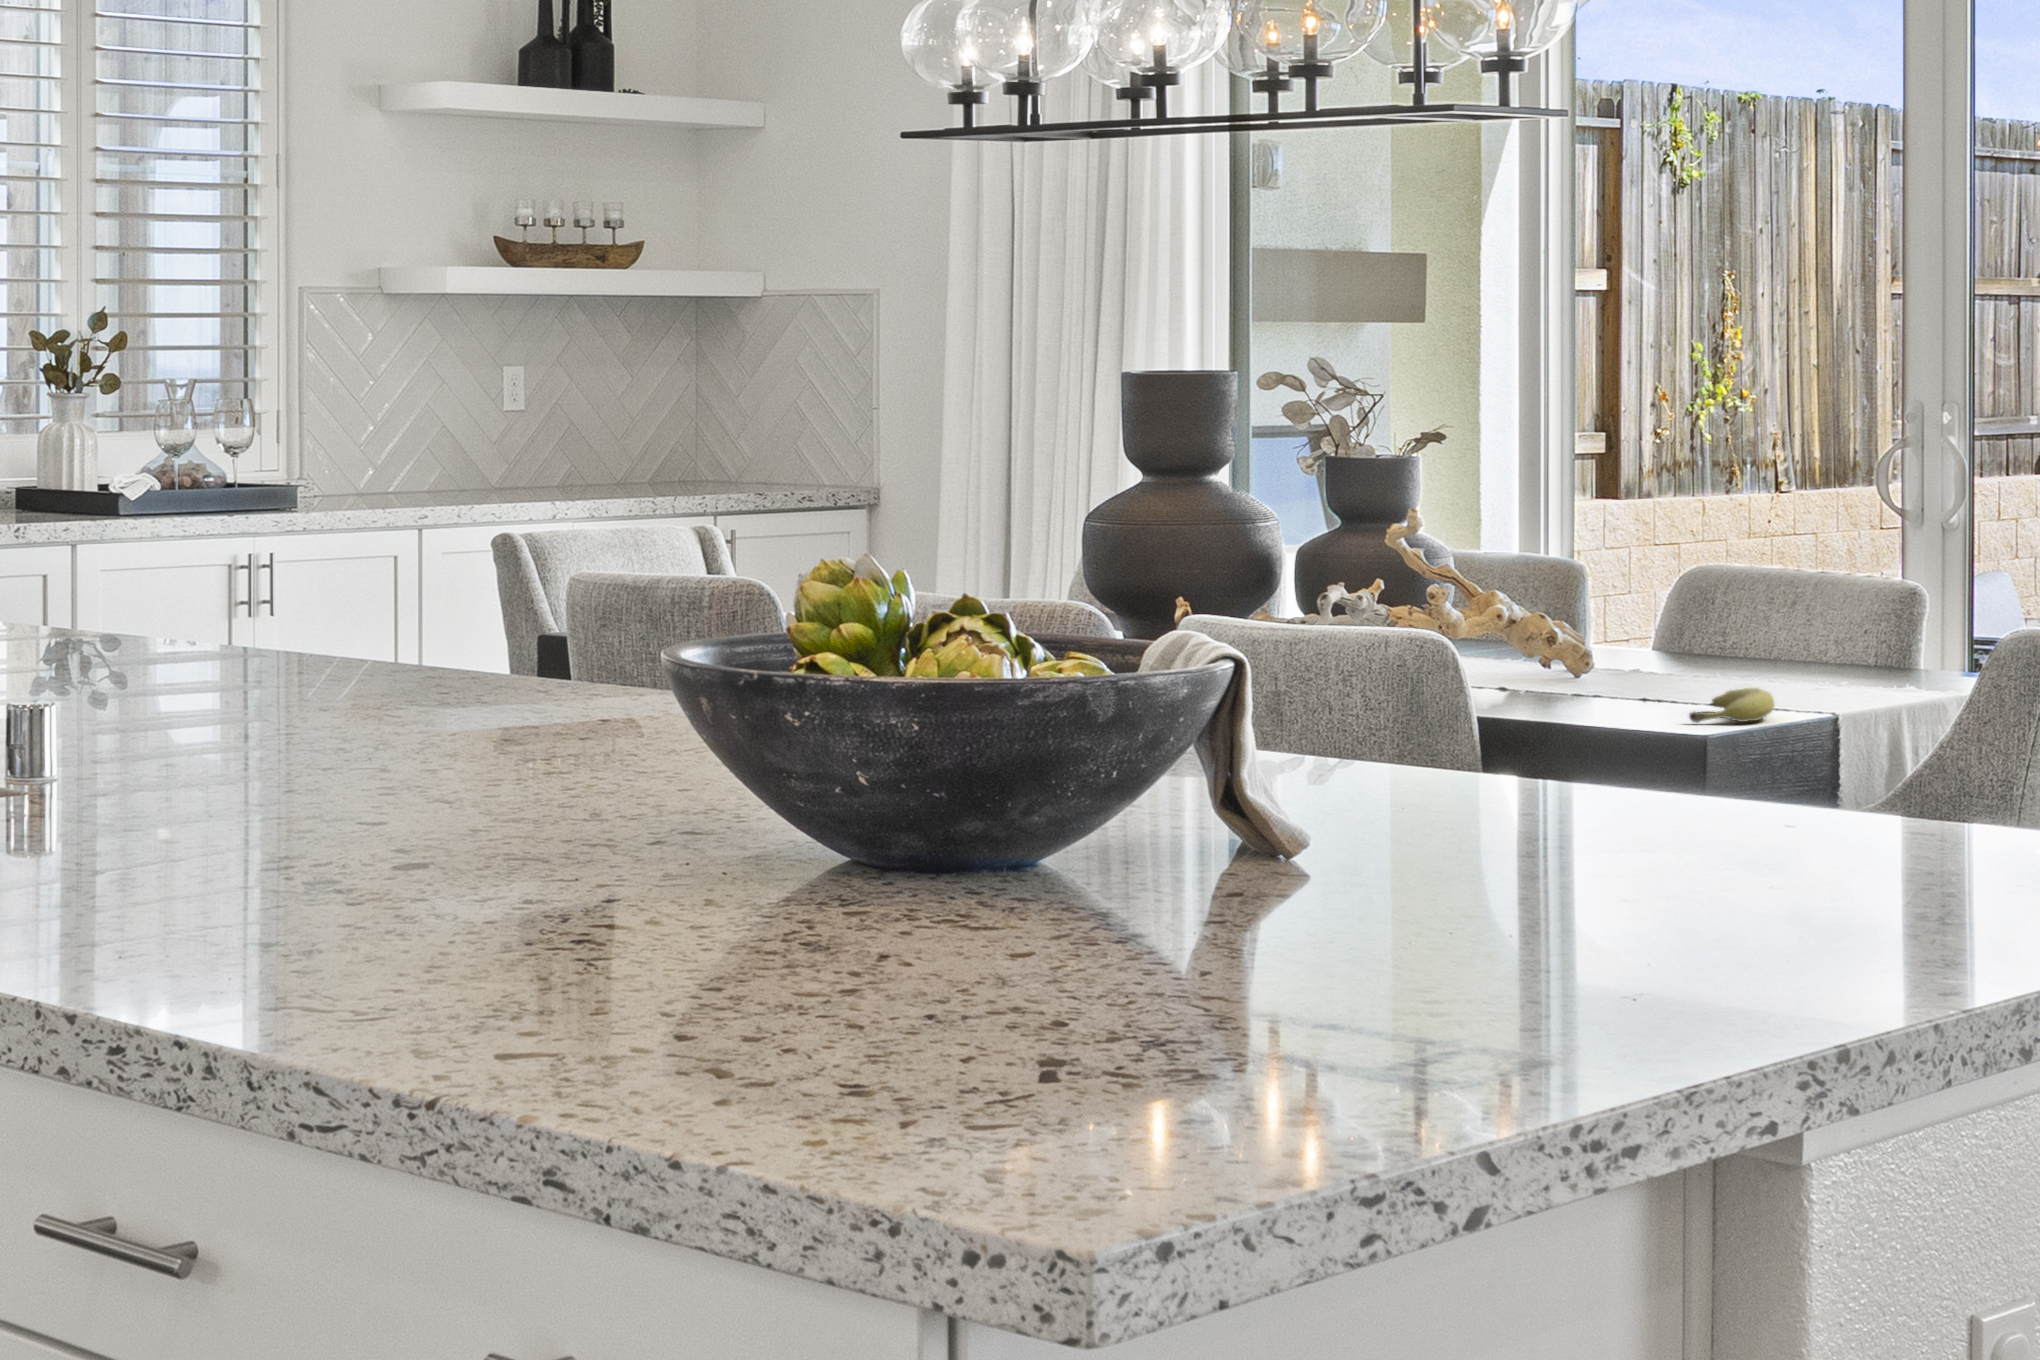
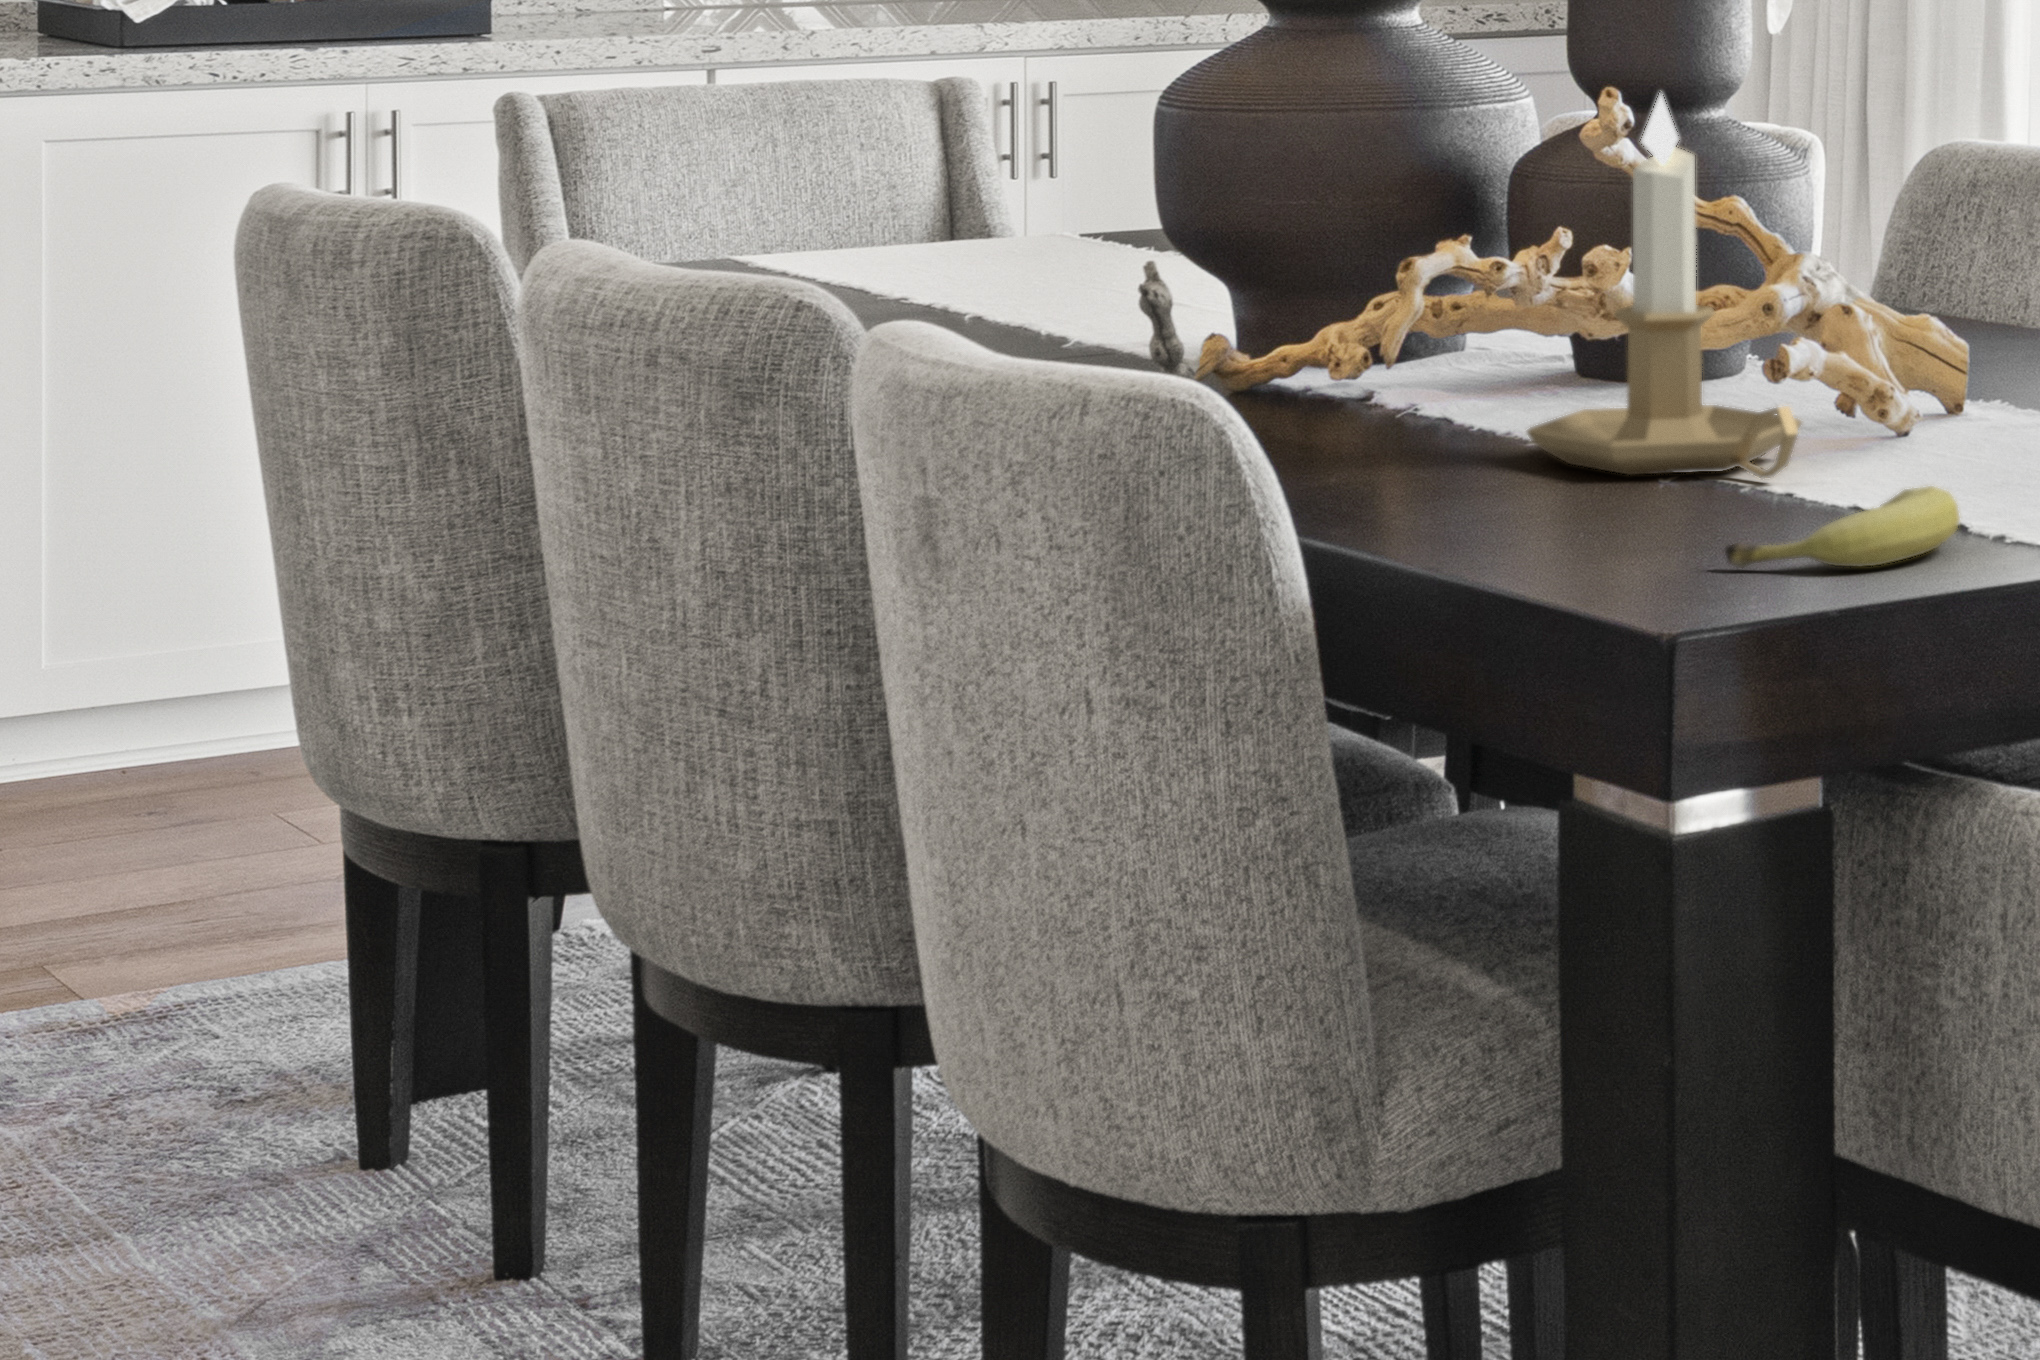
candlestick: none [1470,509,1622,694] -> present [1527,93,1801,478]

